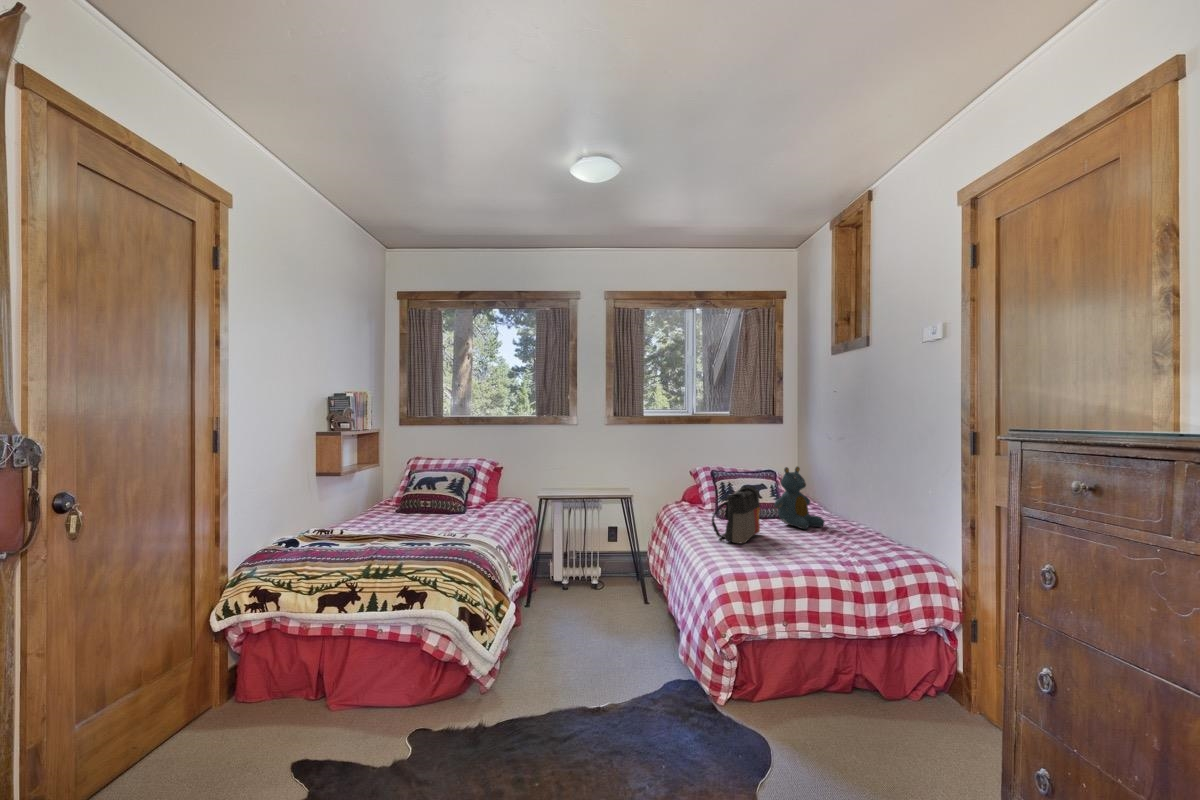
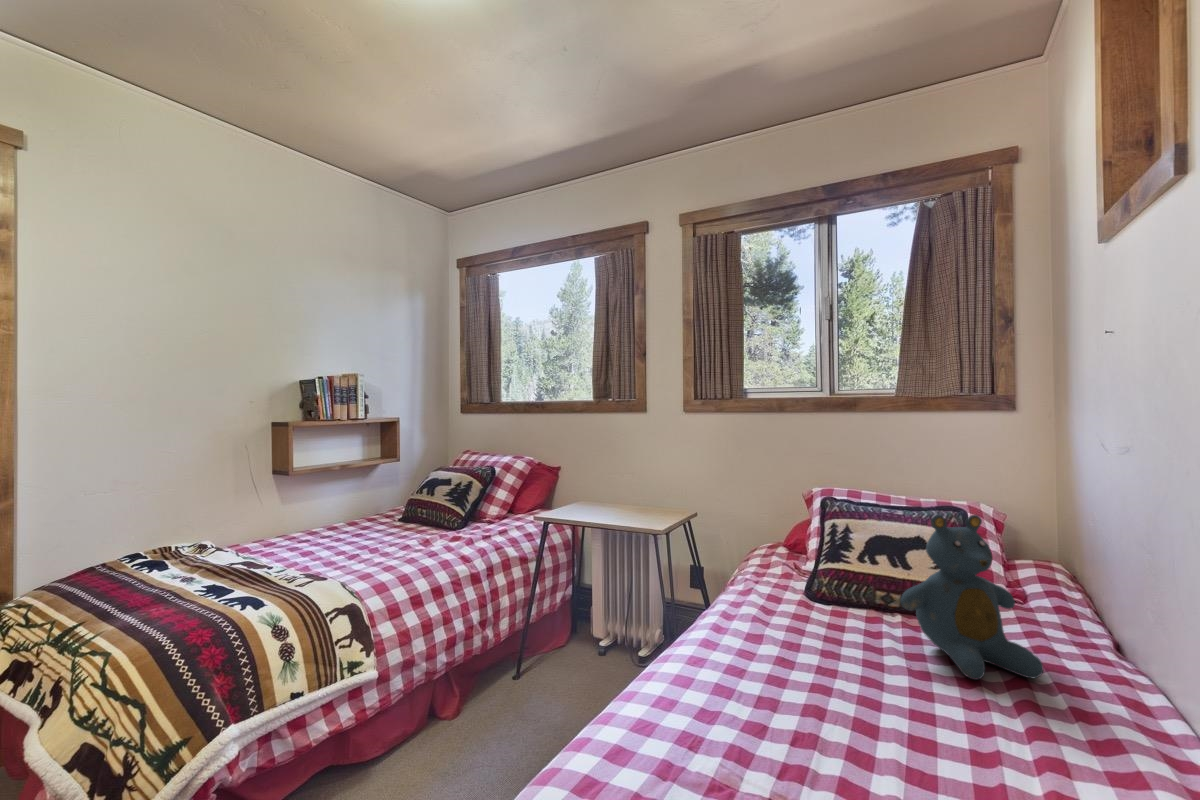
tote bag: present [712,486,760,543] -> none [706,554,833,702]

